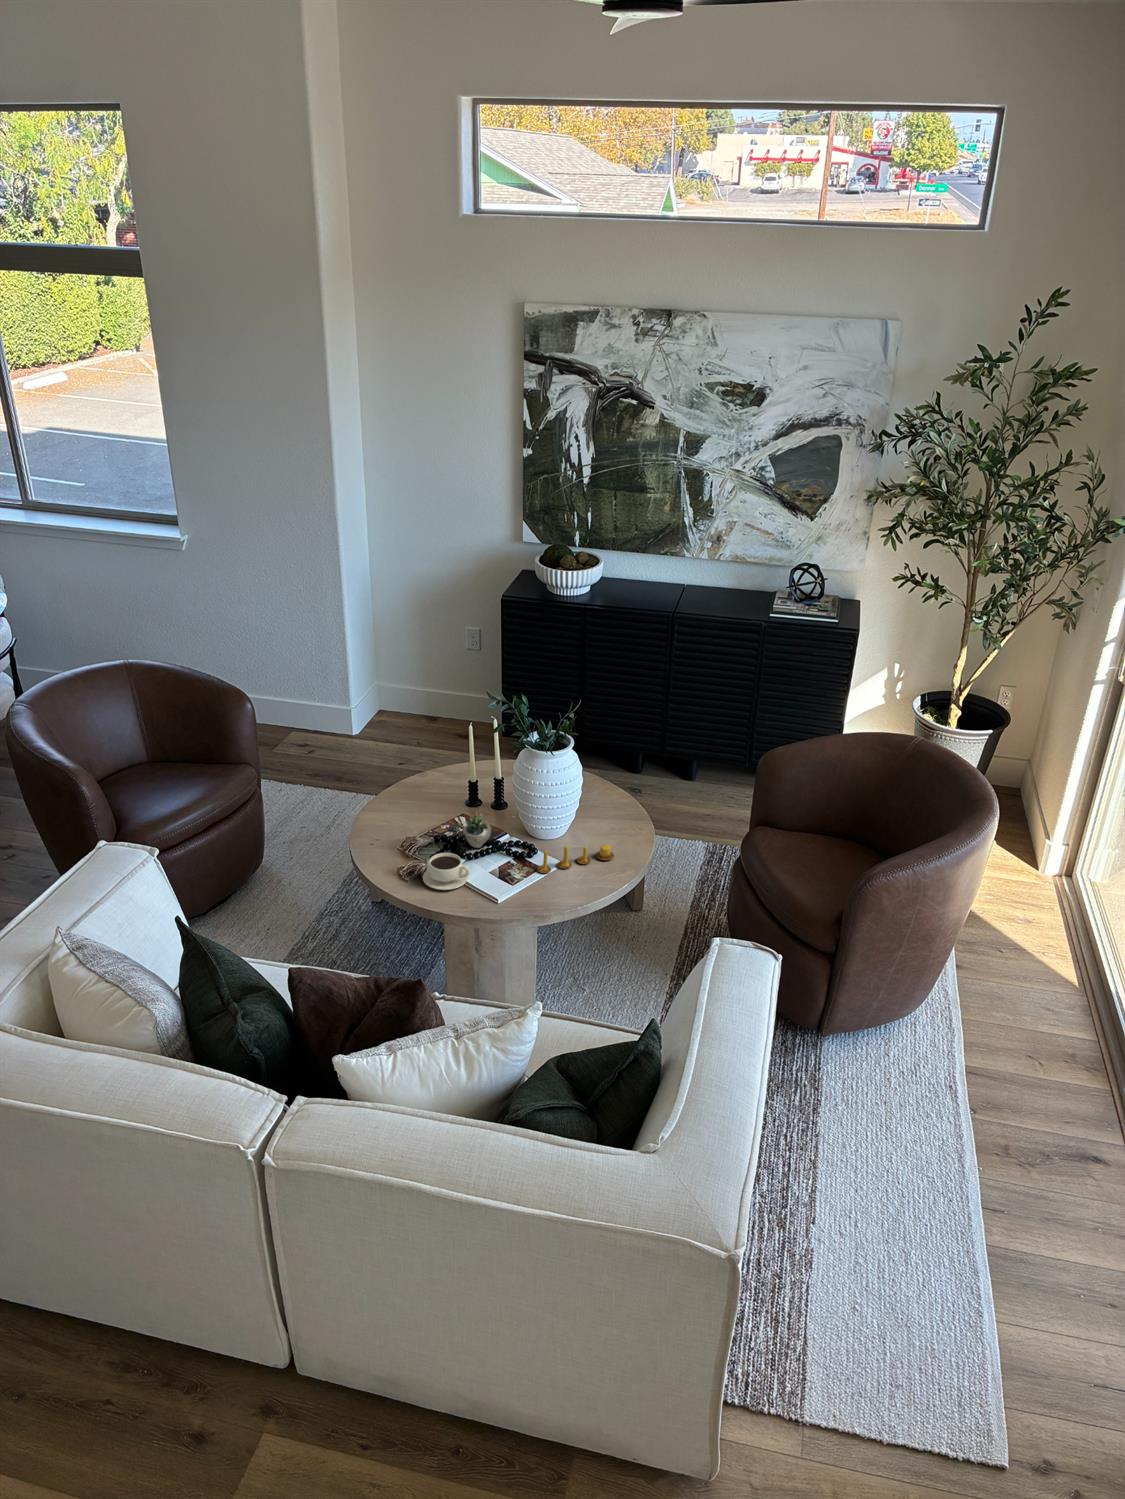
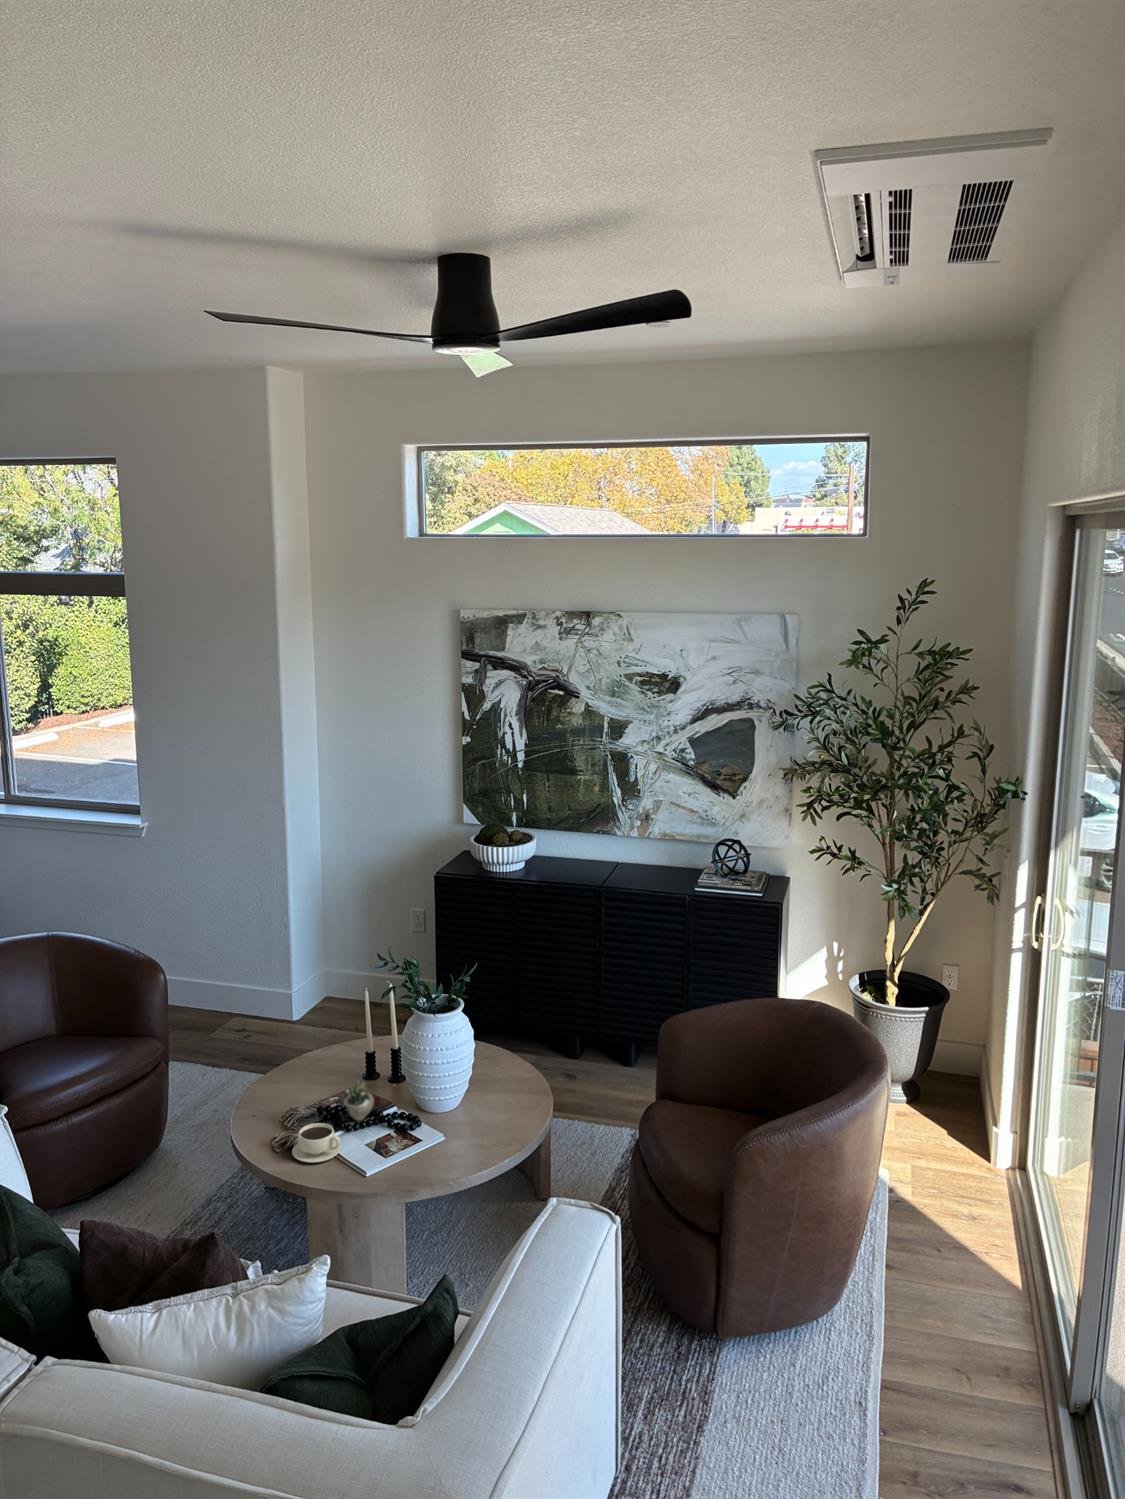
candle: present [537,844,614,873] -> none [415,1114,500,1147]

